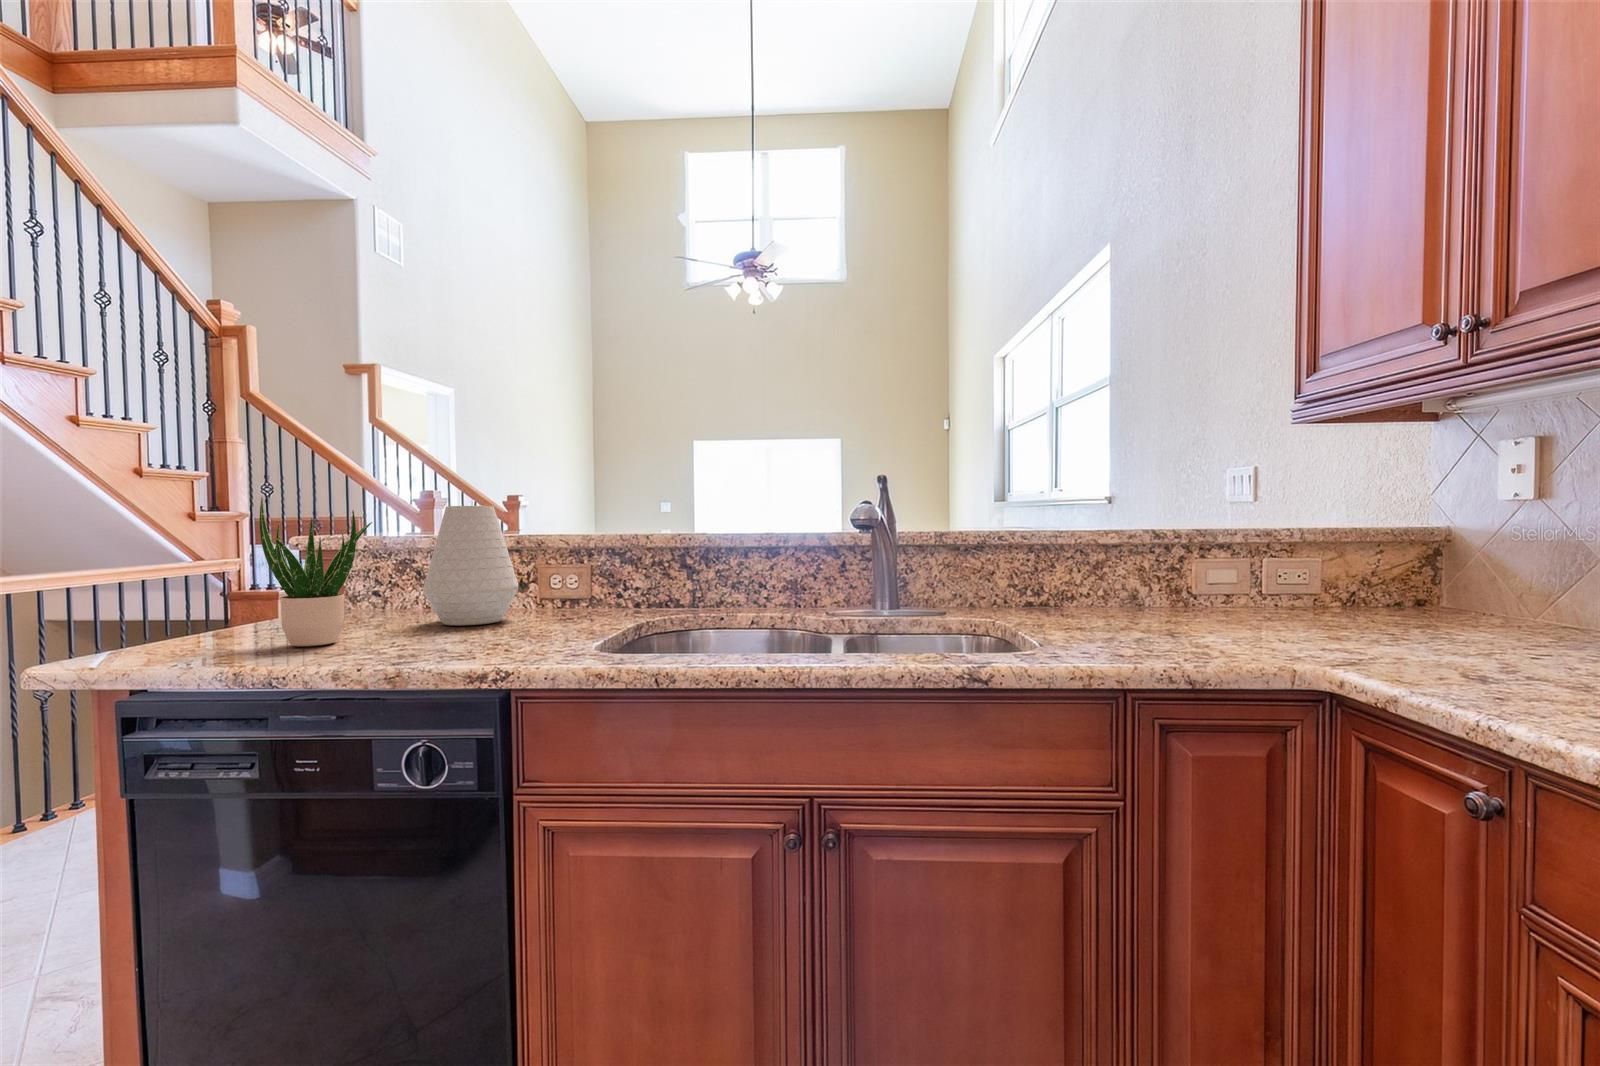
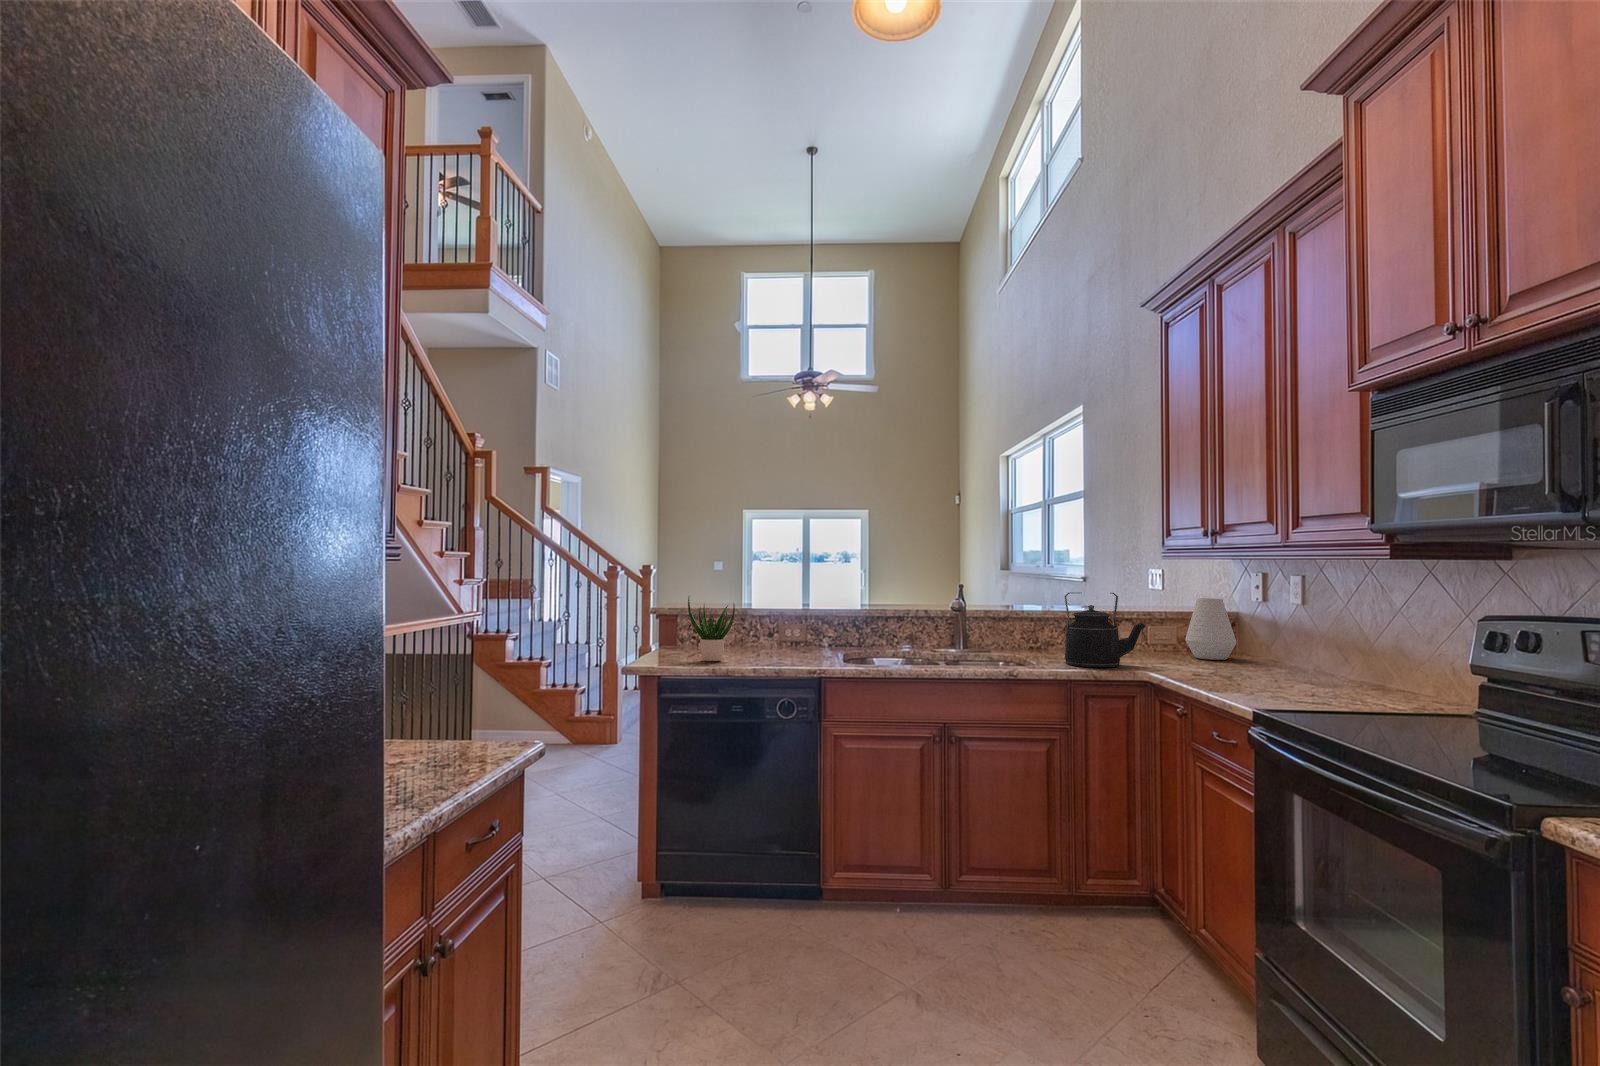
kettle: none [1103,476,1299,653] -> present [1065,592,1146,667]
vase: present [423,506,519,626] -> present [1185,598,1237,660]

